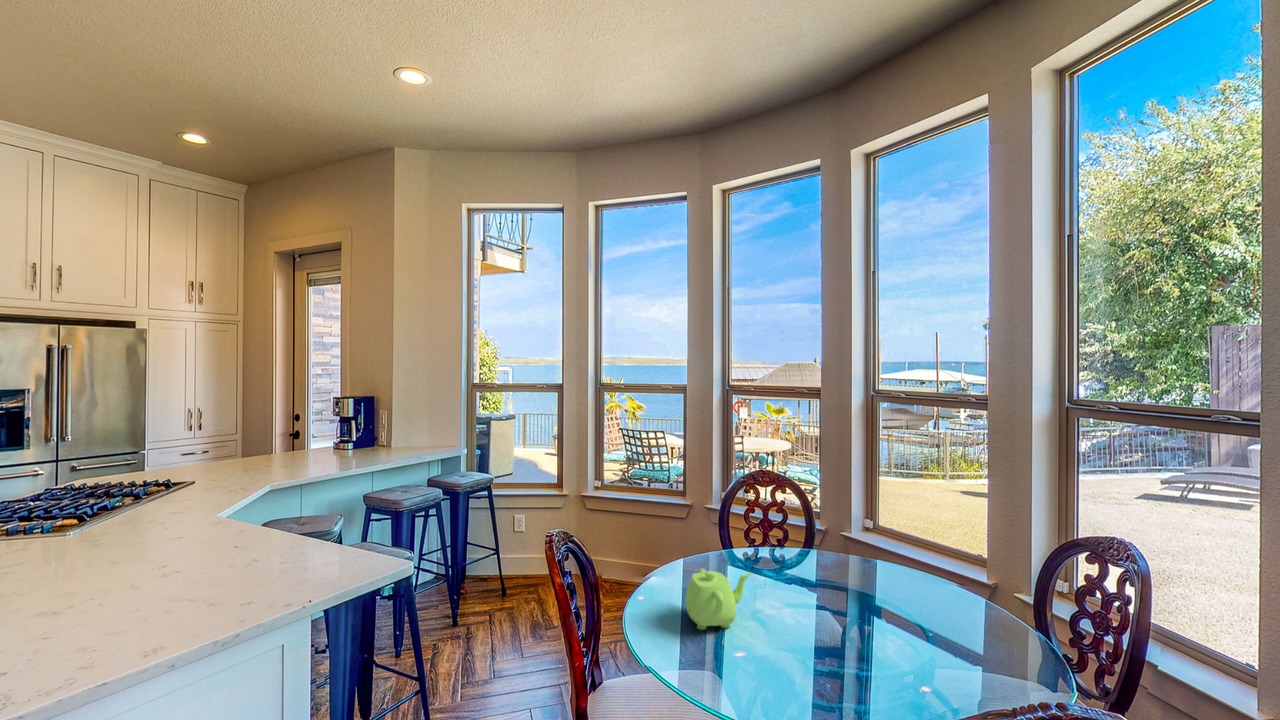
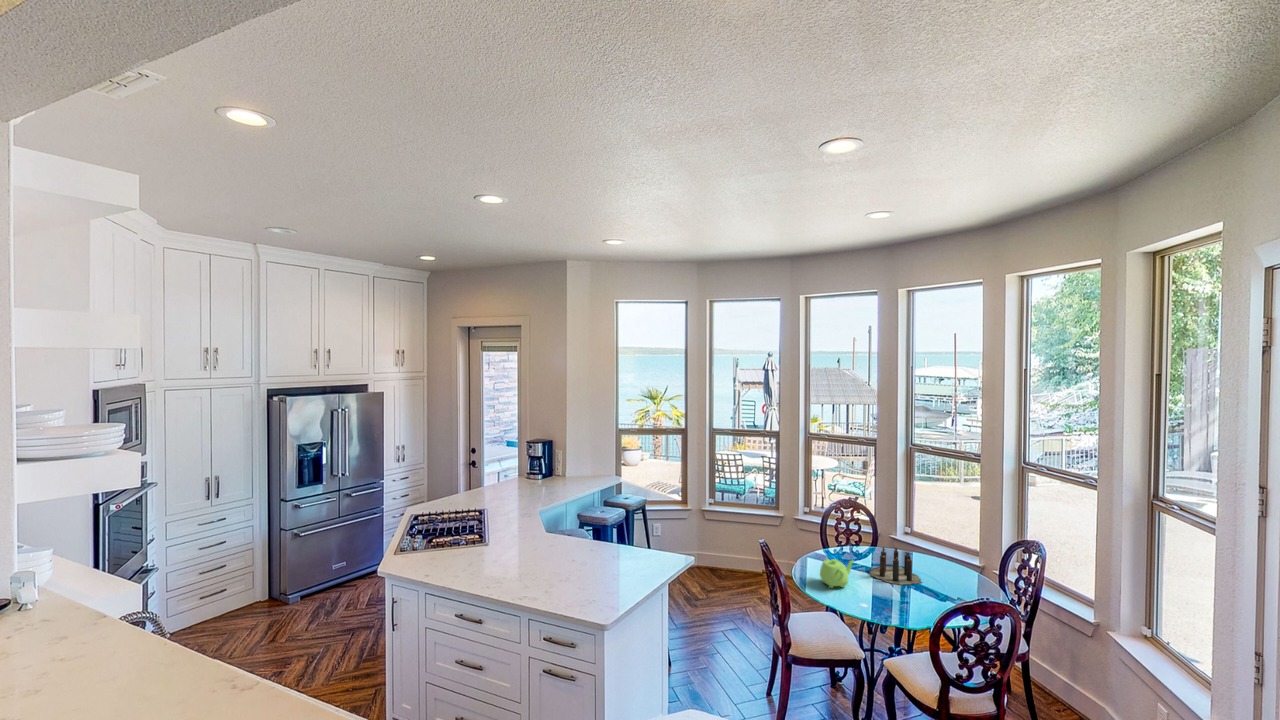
candle: none [784,547,903,623] -> present [870,547,922,585]

